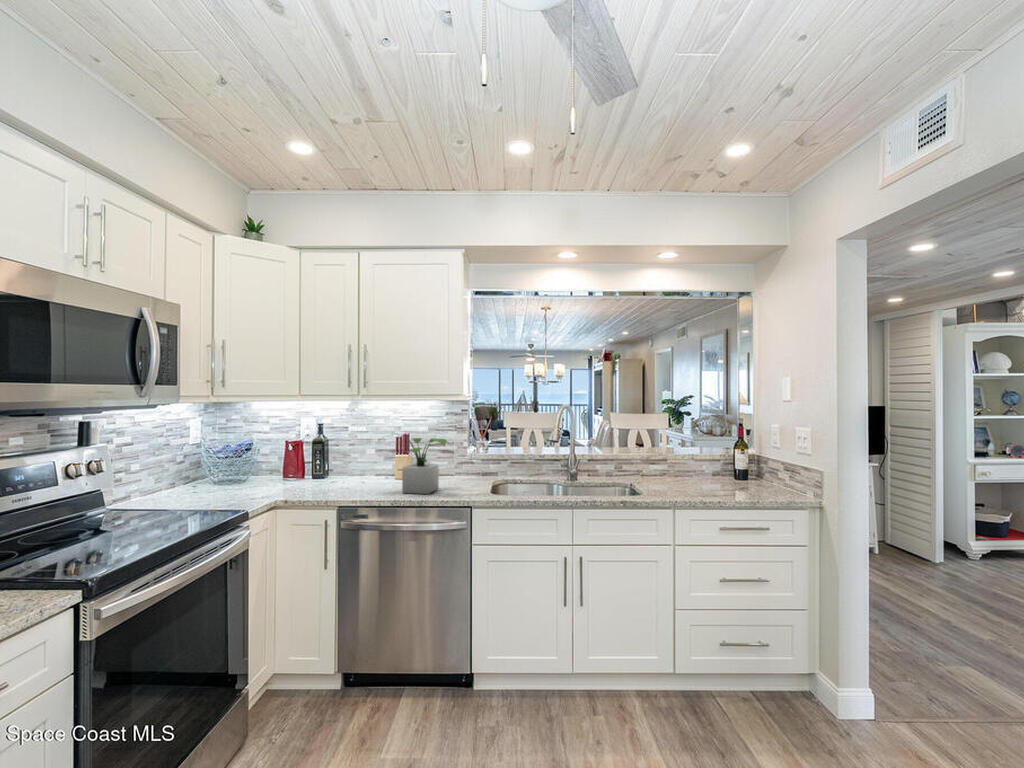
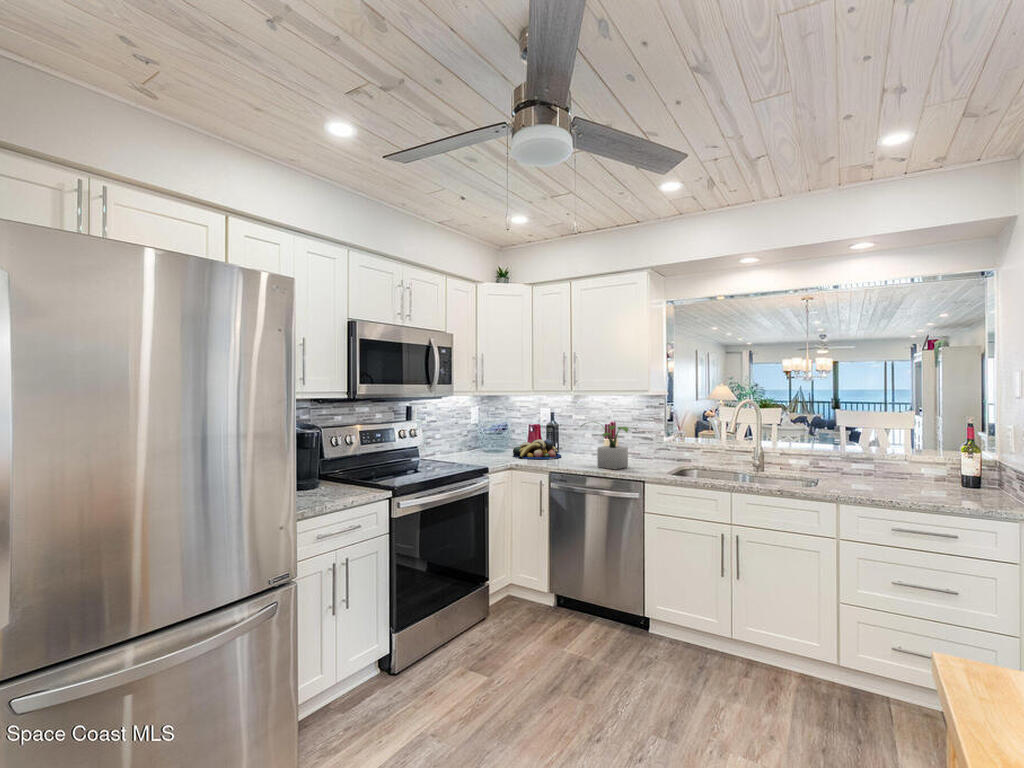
fruit bowl: none [267,459,339,490] -> present [513,439,561,459]

